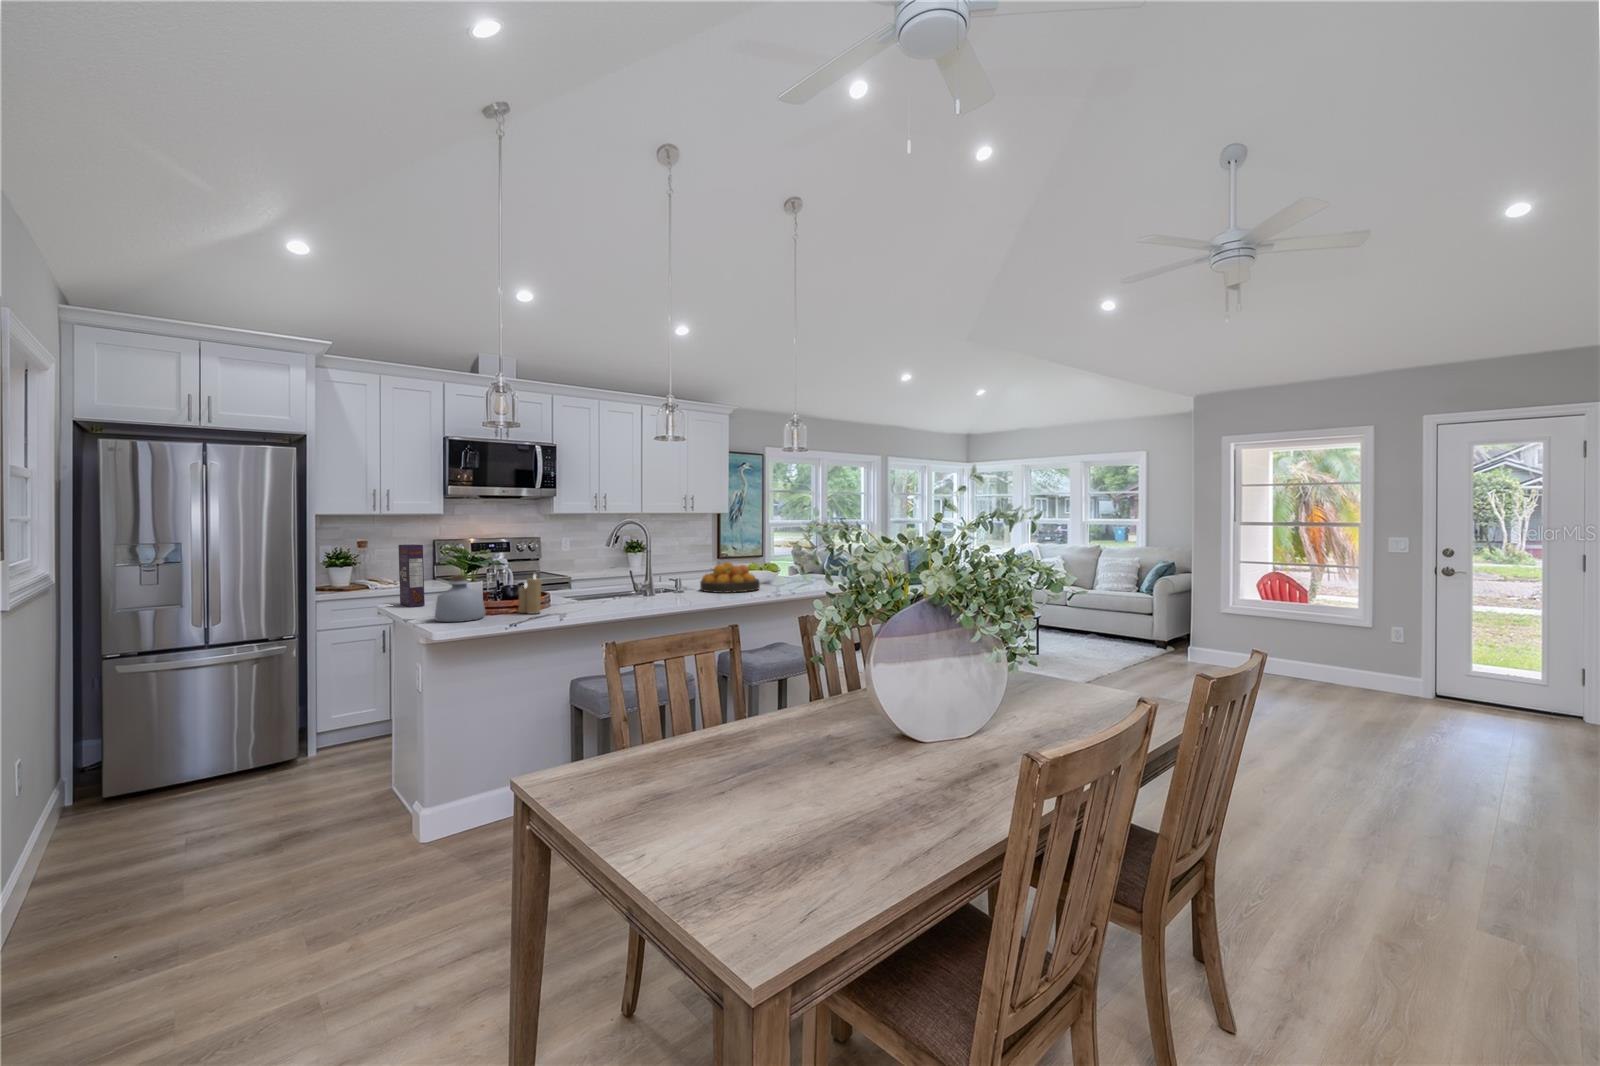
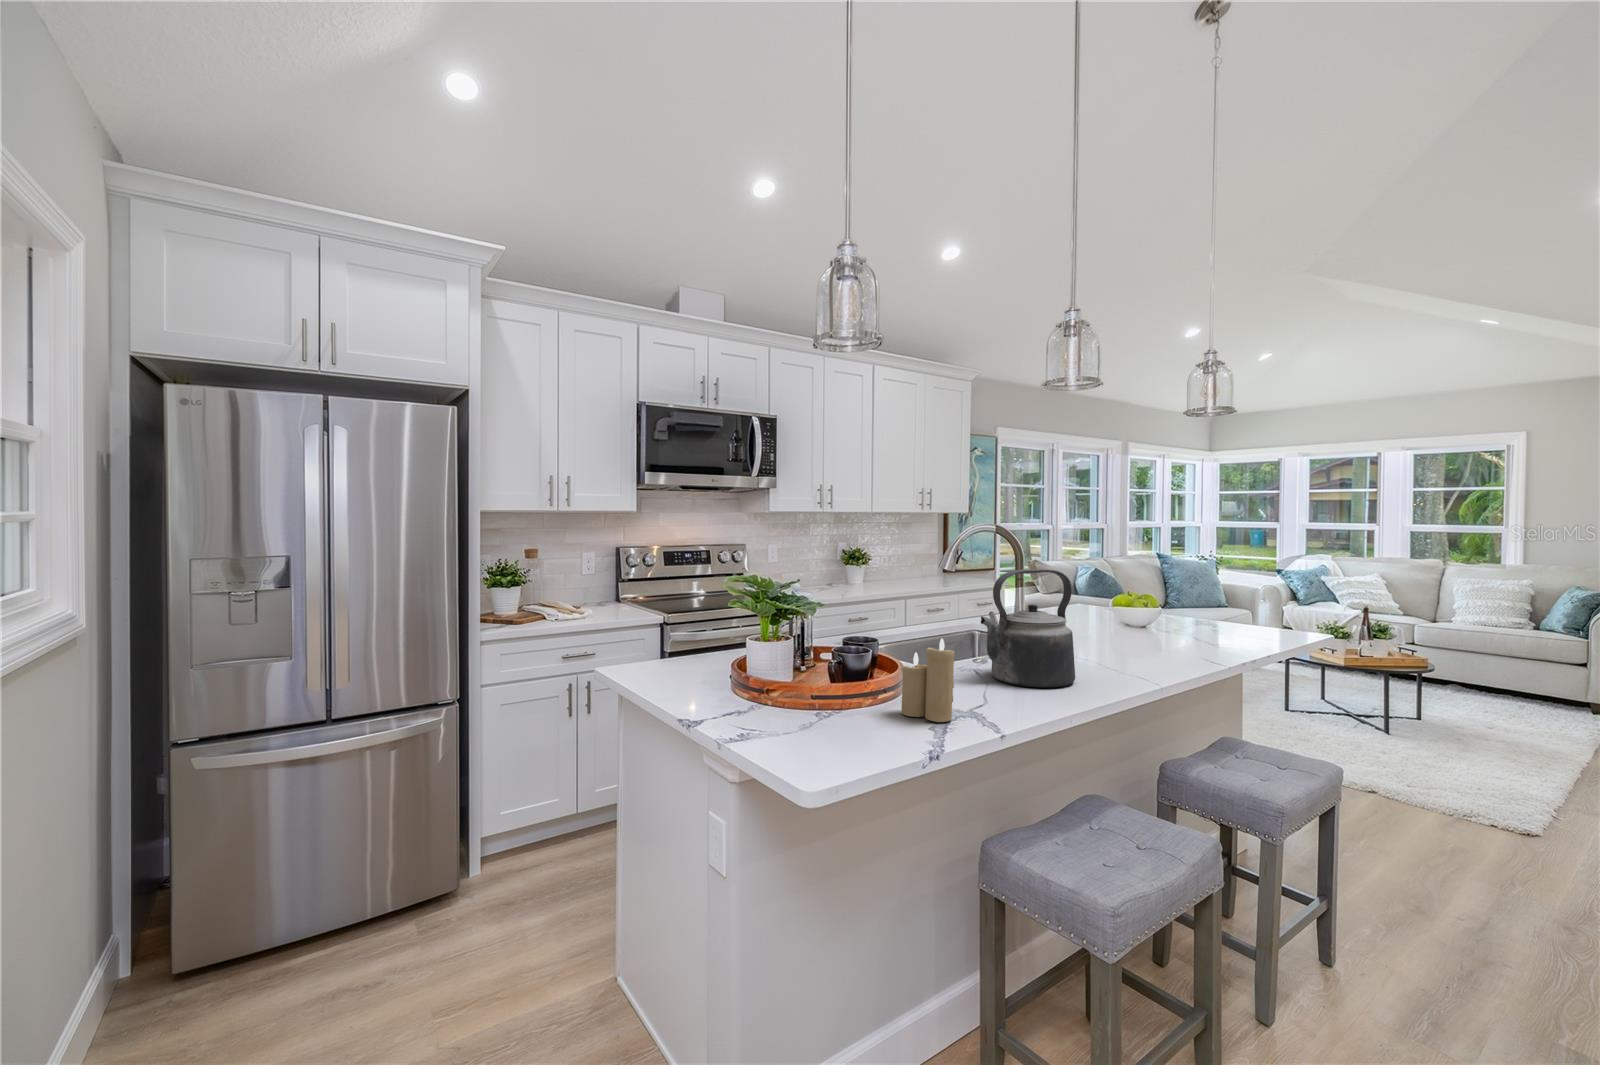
kettle: none [587,543,645,604] -> present [981,569,1075,688]
cereal box: present [398,544,425,607] -> none [637,565,687,681]
fruit bowl: present [700,562,760,593] -> none [1090,597,1203,655]
bottle: present [435,574,486,622] -> none [768,643,868,755]

